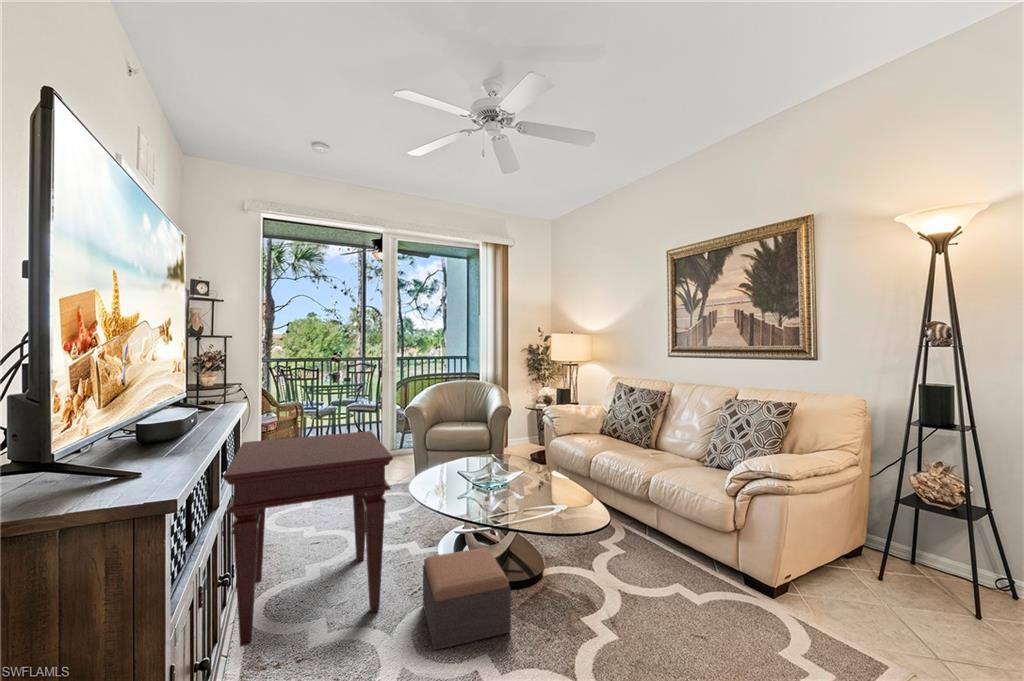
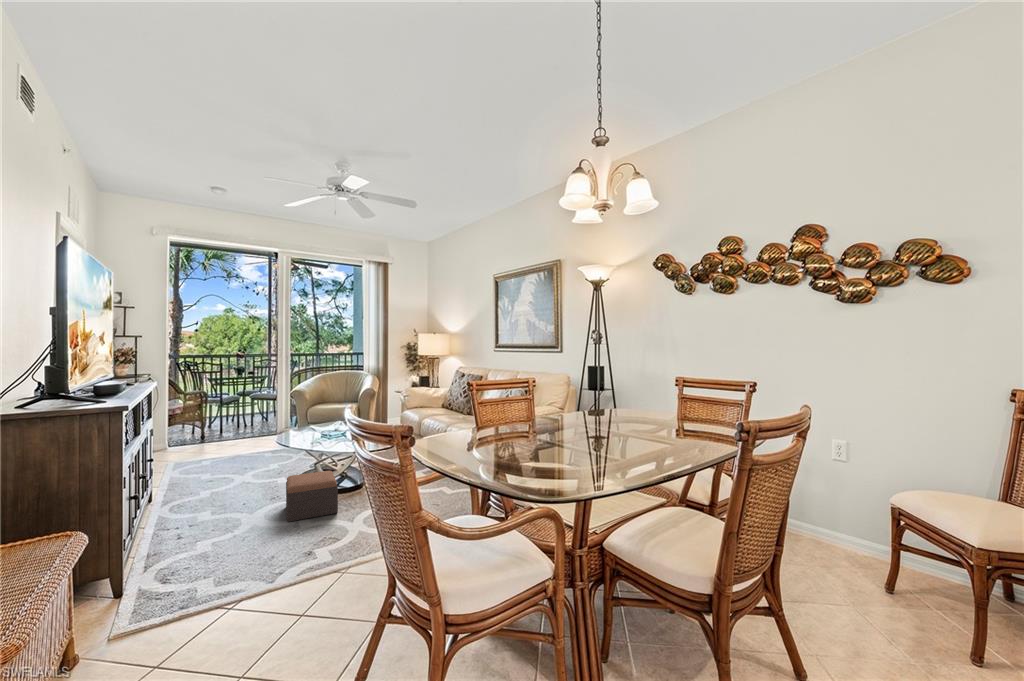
side table: present [223,431,393,647] -> none [150,403,265,528]

